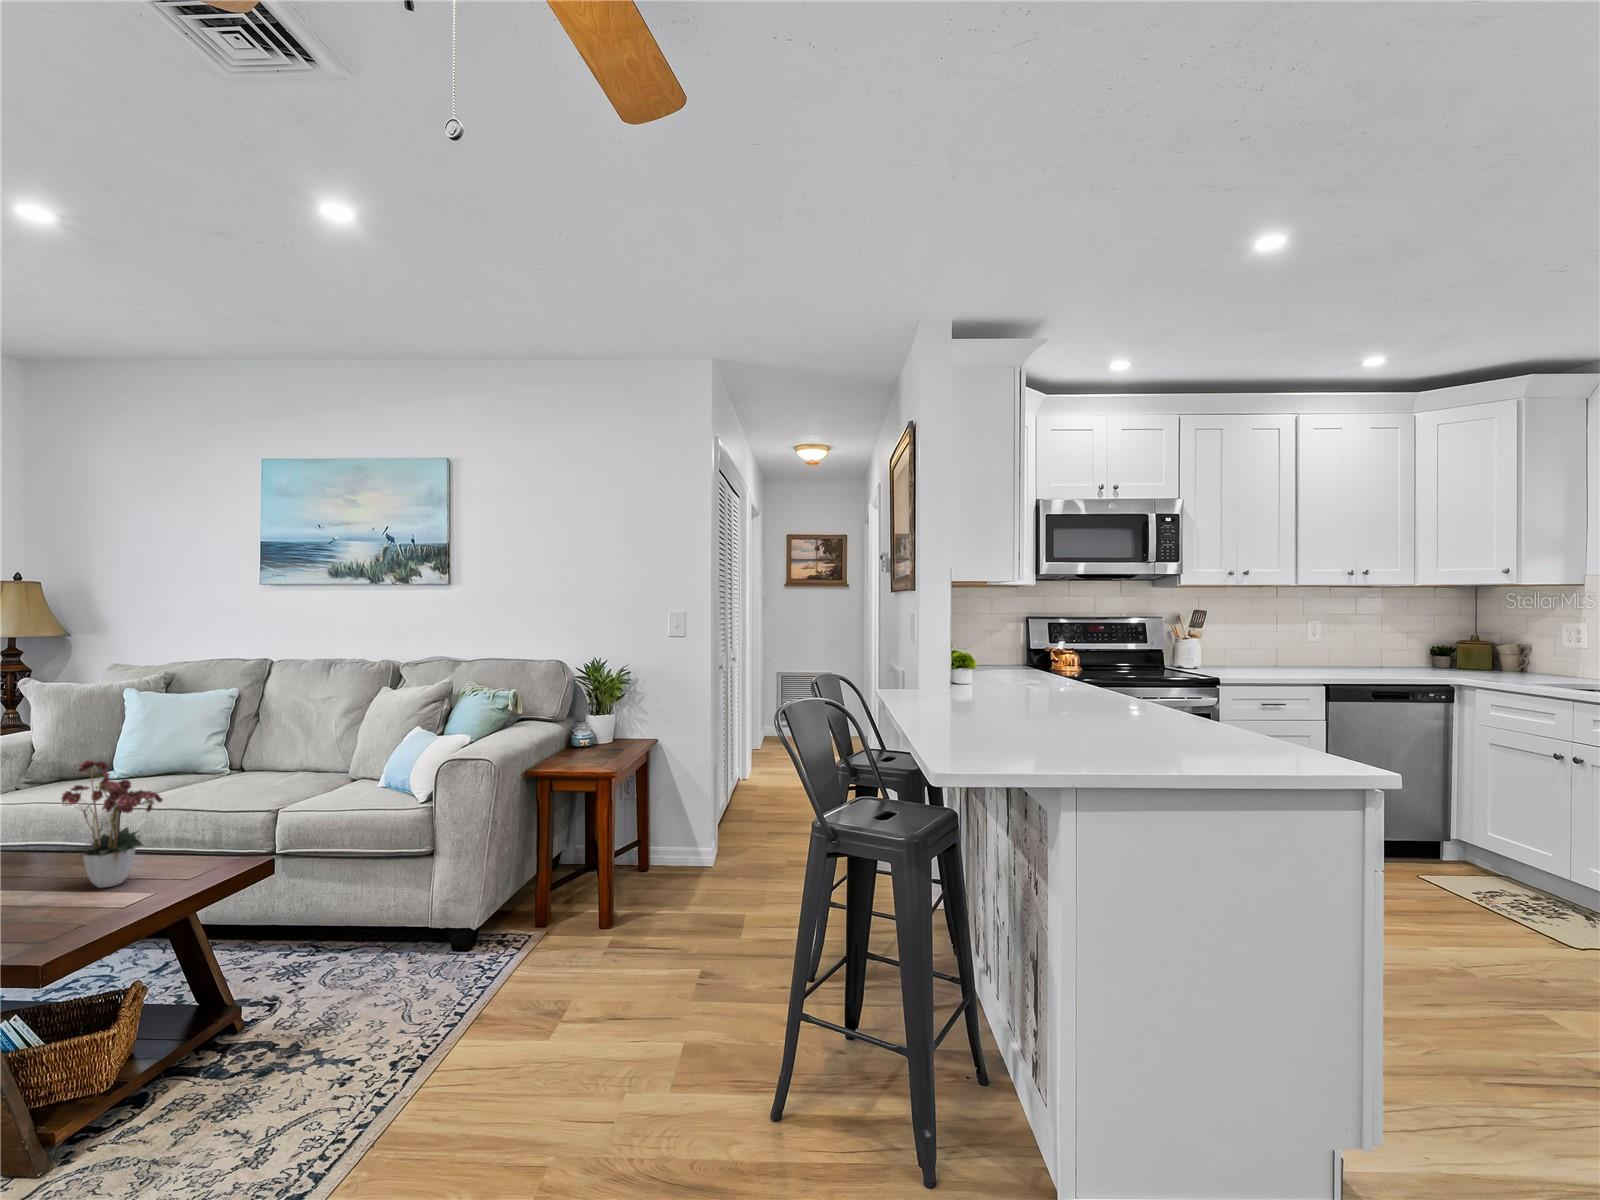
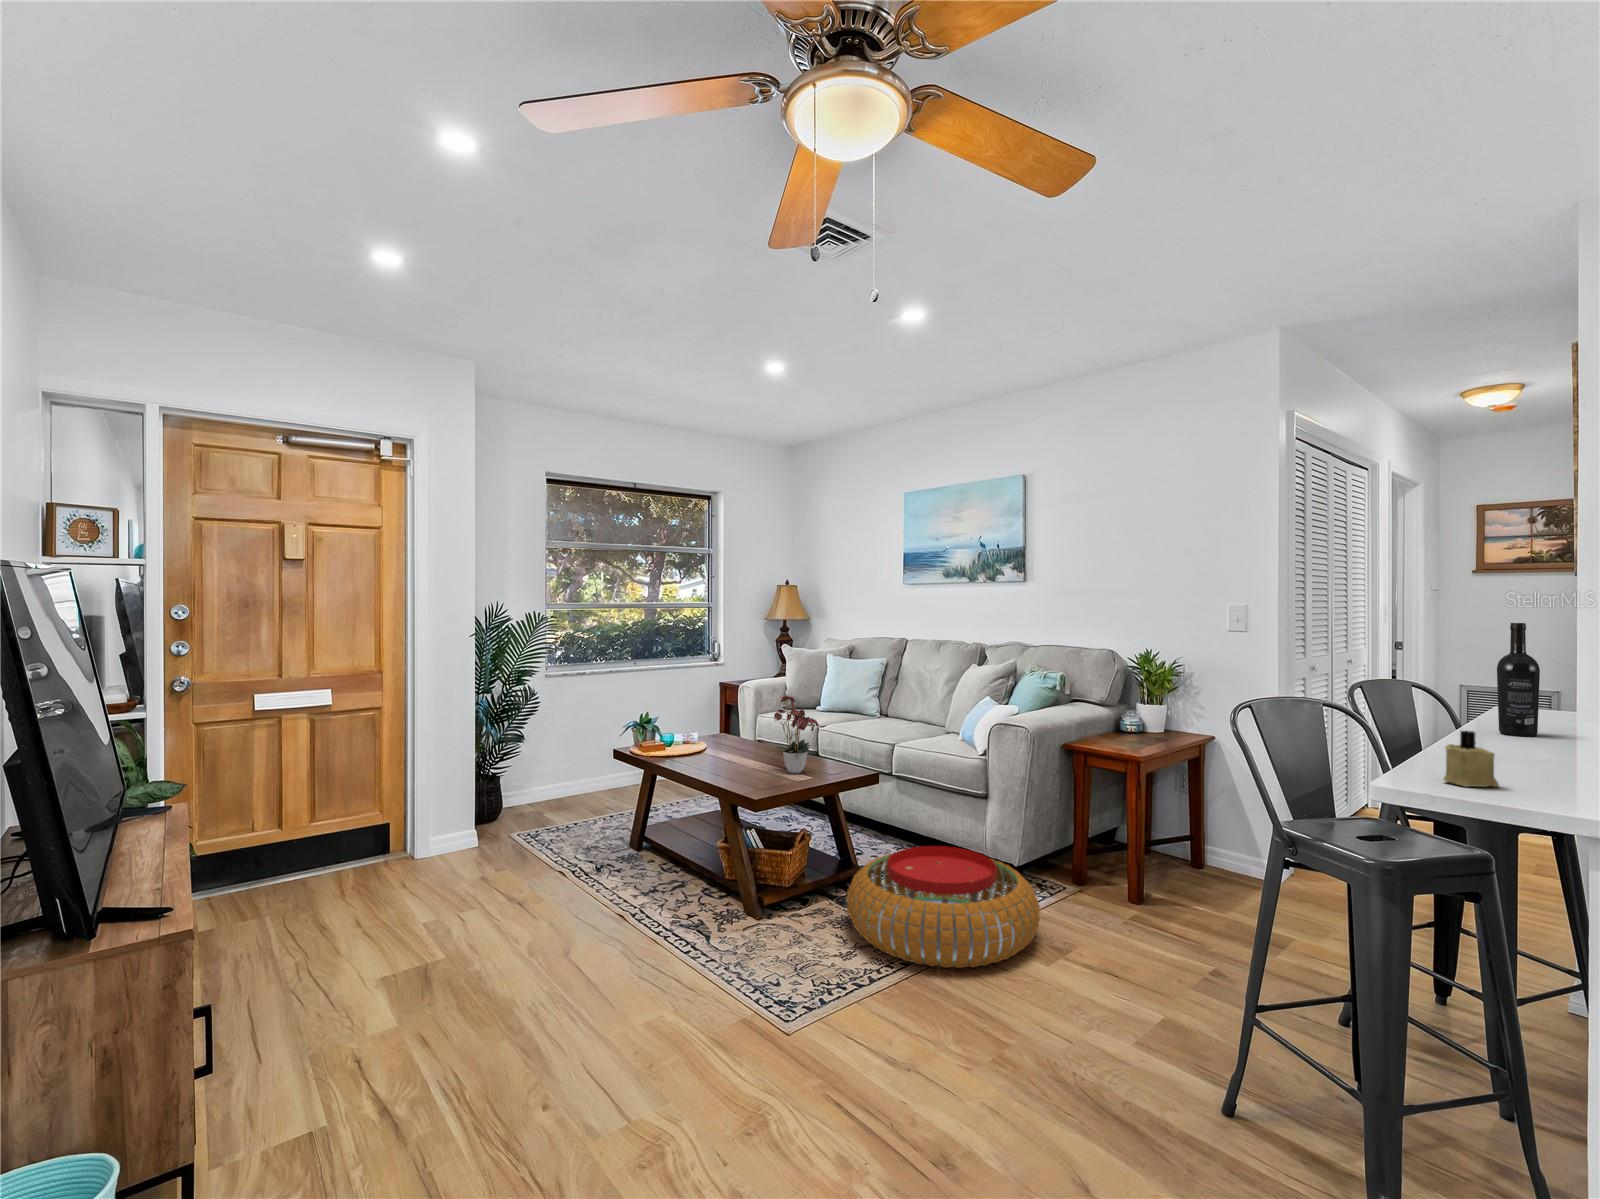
wine bottle: none [919,618,944,708] -> present [1497,623,1540,736]
candle: none [982,705,1019,754] -> present [1444,731,1498,787]
pouf: none [240,929,535,1125] -> present [847,846,1040,968]

